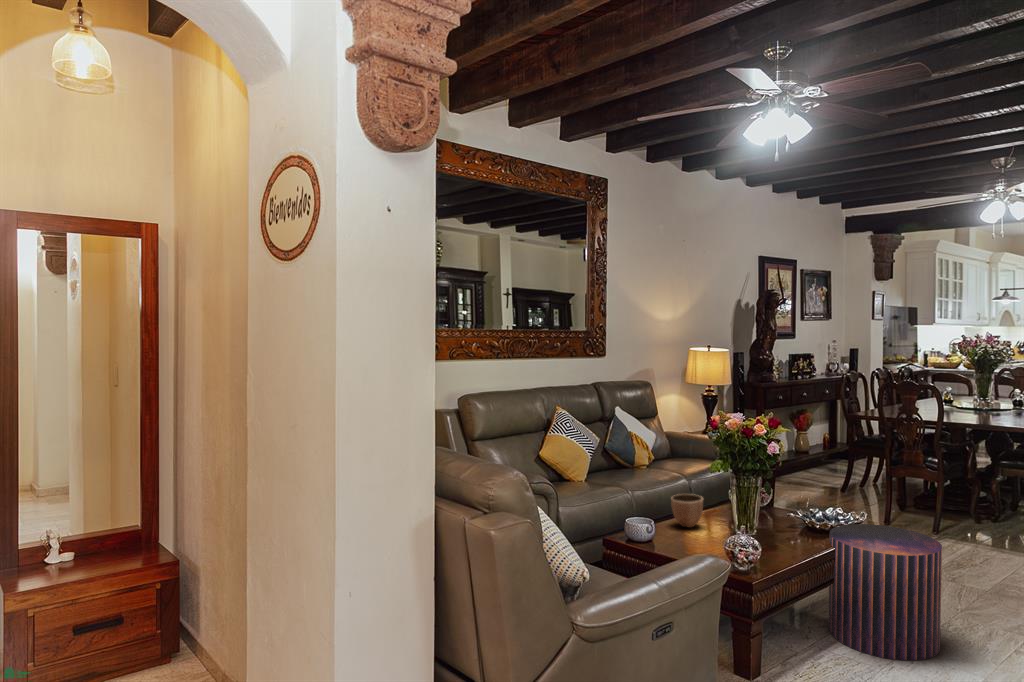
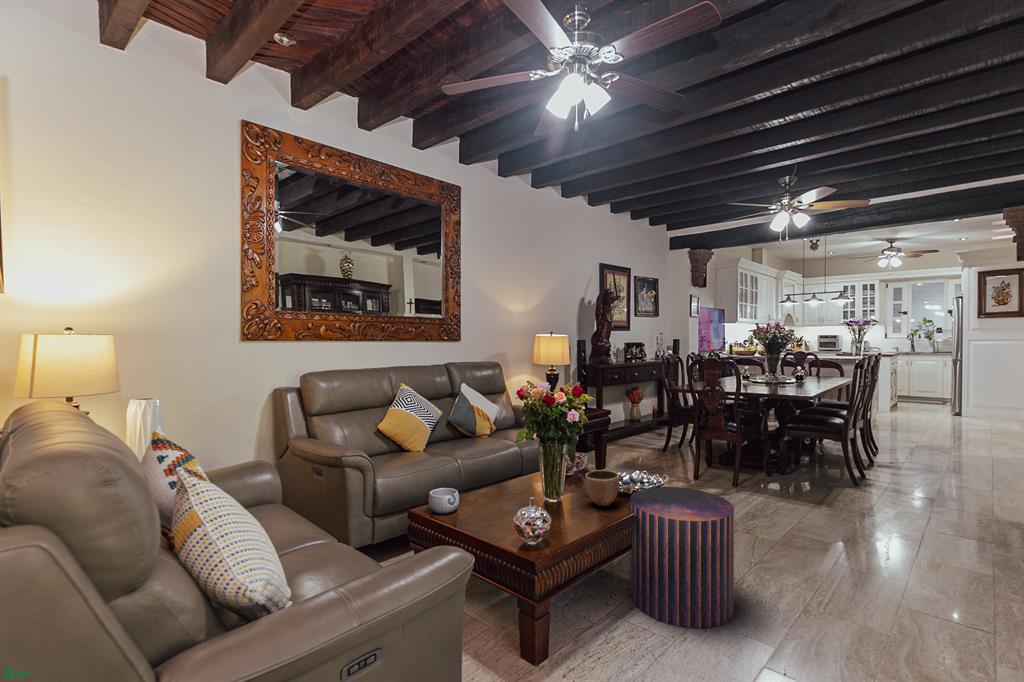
decorative bowl: present [671,494,703,528] -> present [586,470,619,506]

